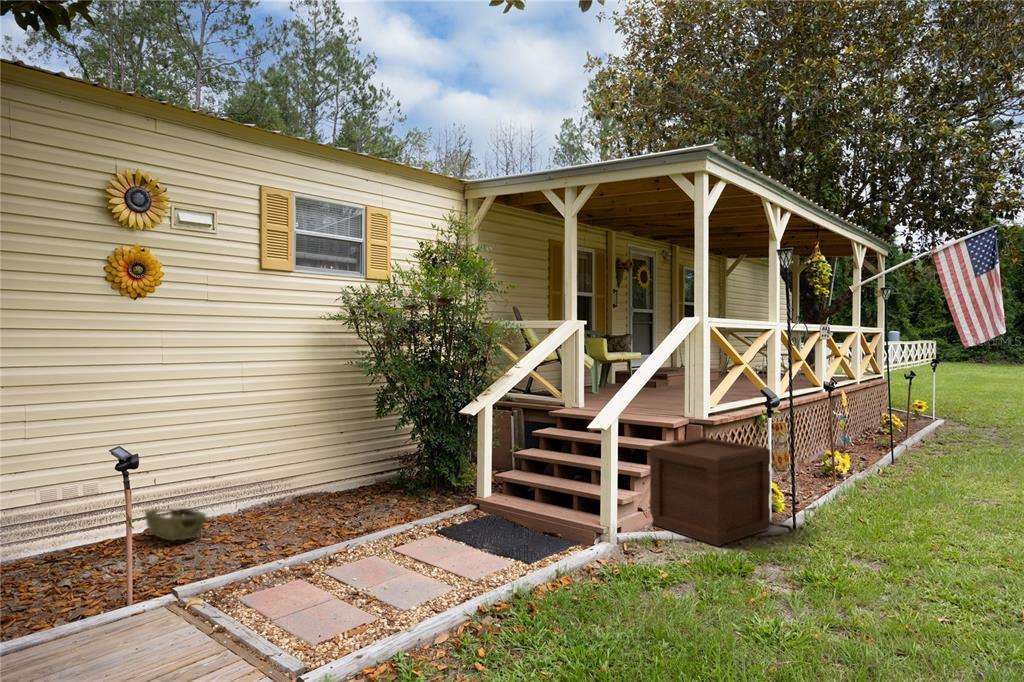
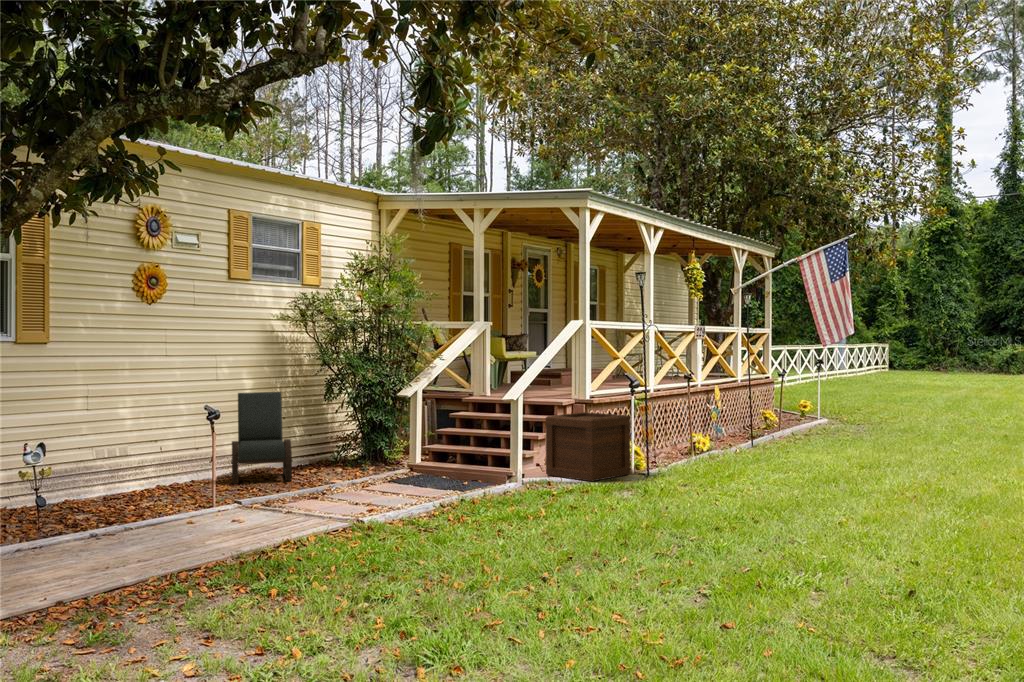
lounge chair: none [242,404,334,524] -> present [231,392,293,484]
woven basket: present [145,508,206,540] -> none [162,469,212,491]

